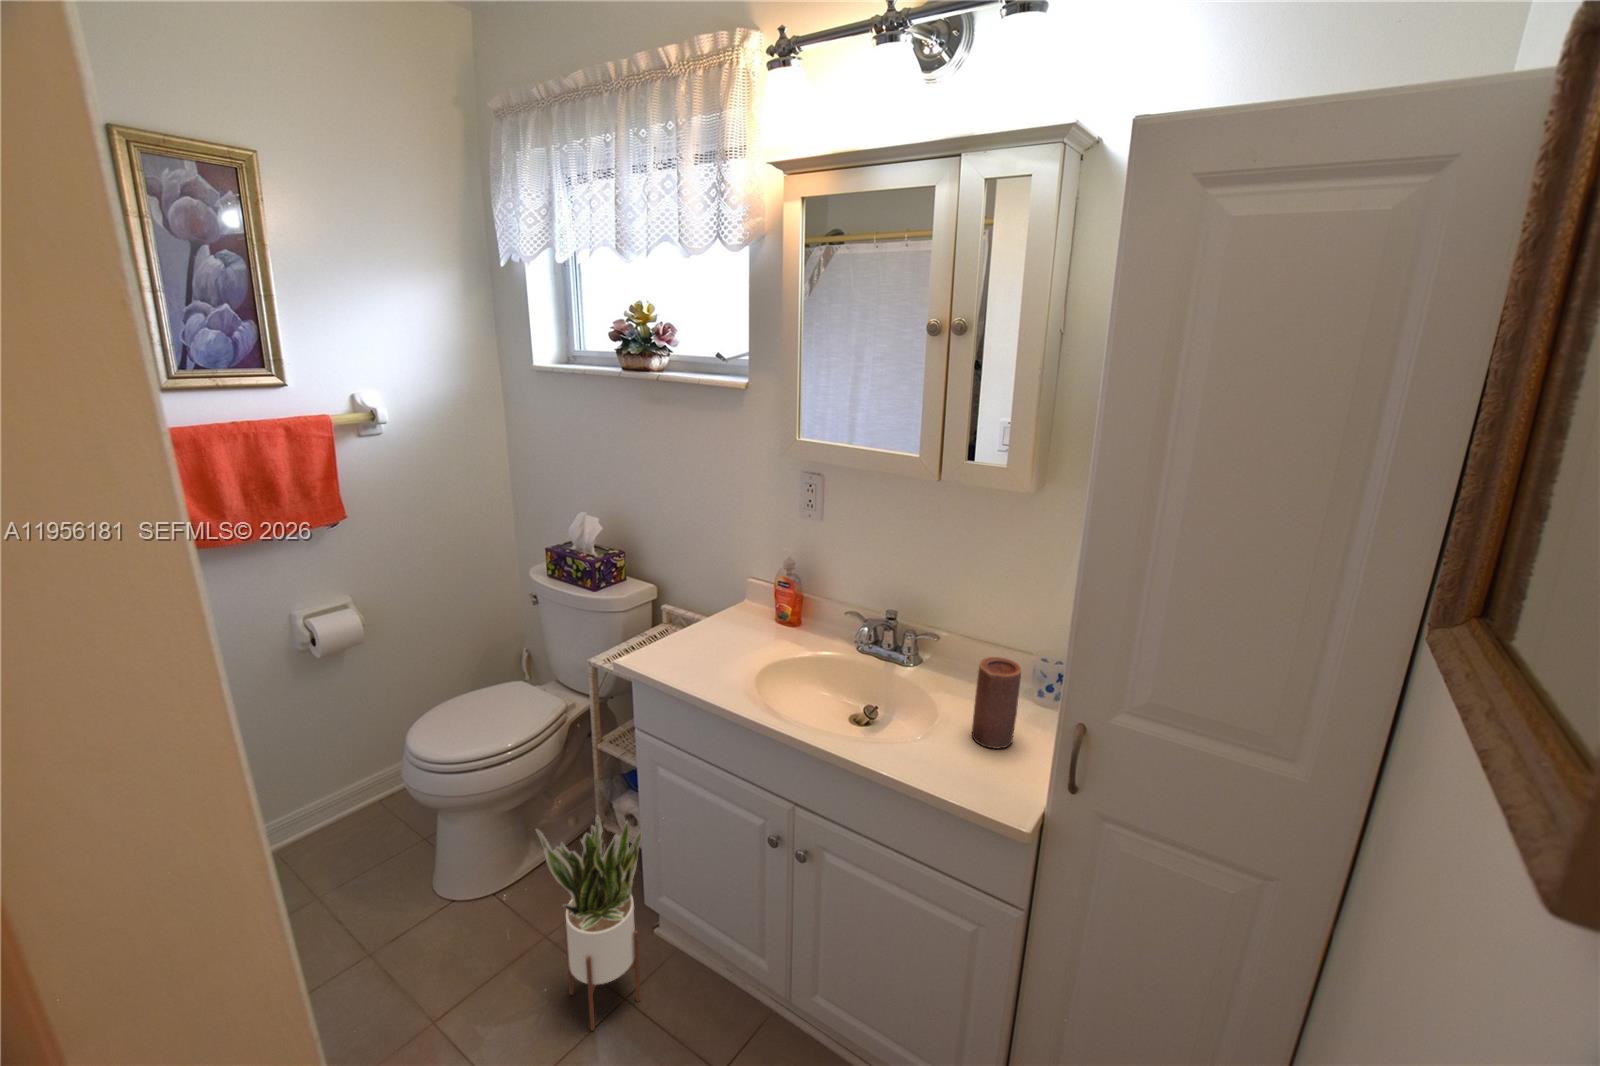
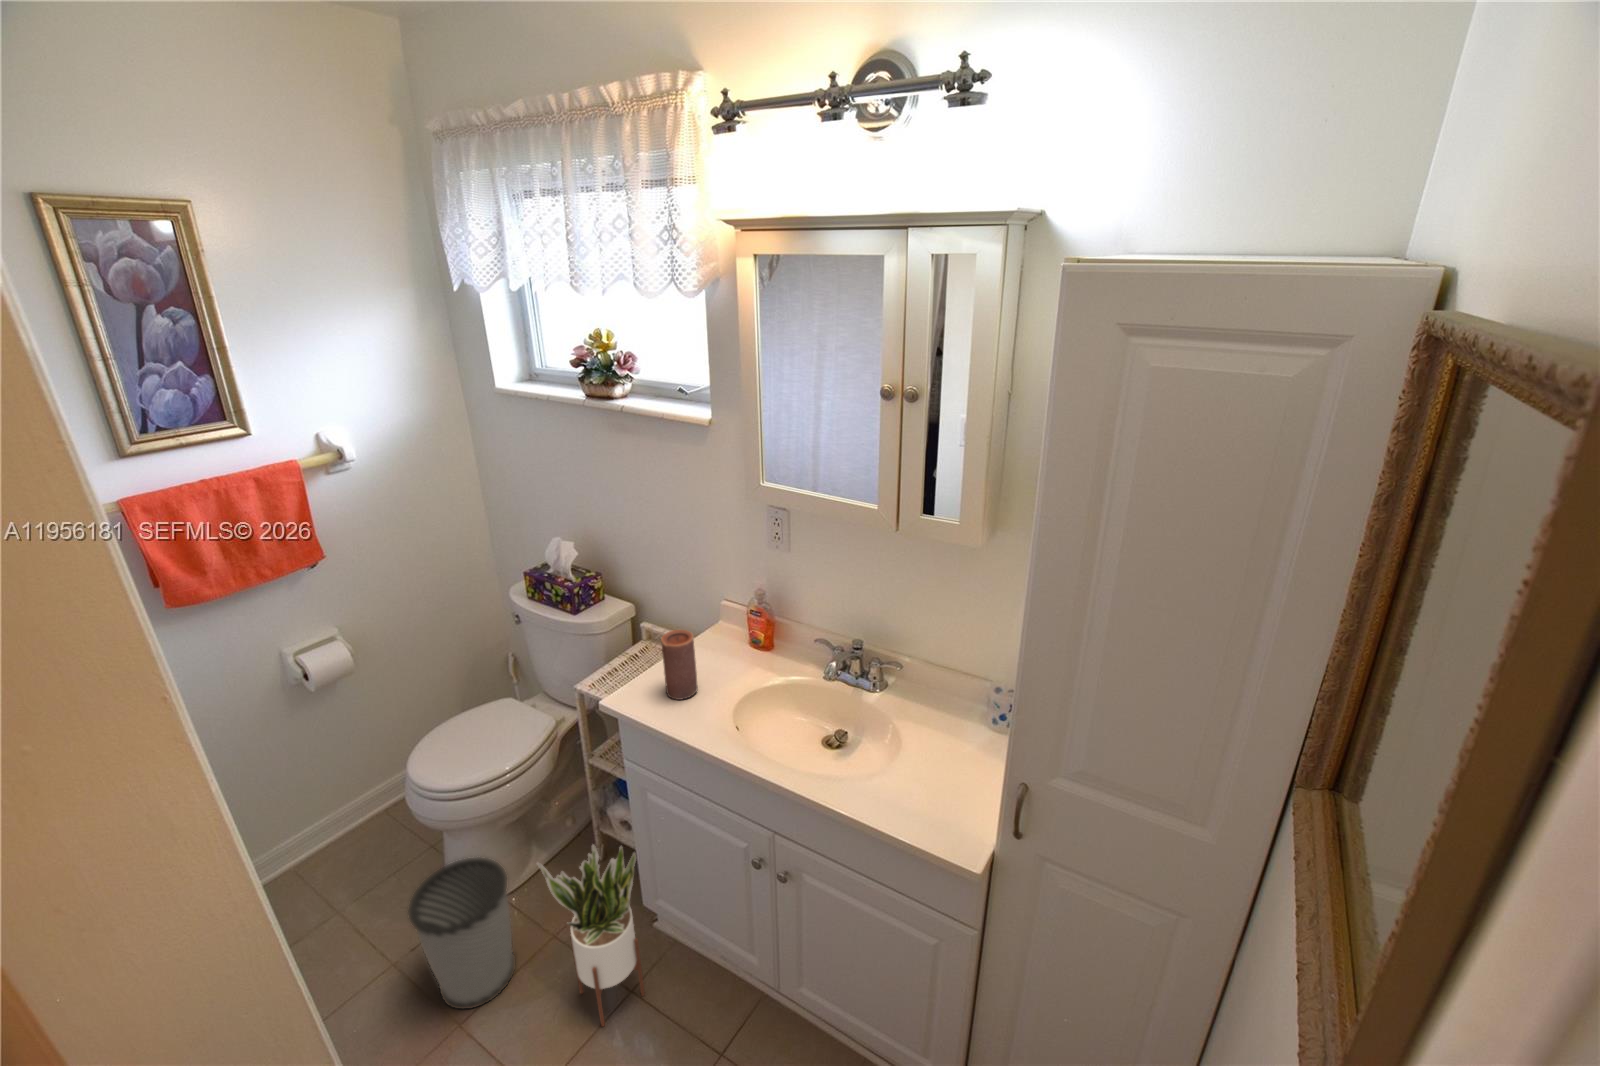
candle: present [972,657,1021,748] -> present [661,630,698,700]
wastebasket: none [393,835,503,1003] -> present [409,858,515,1010]

